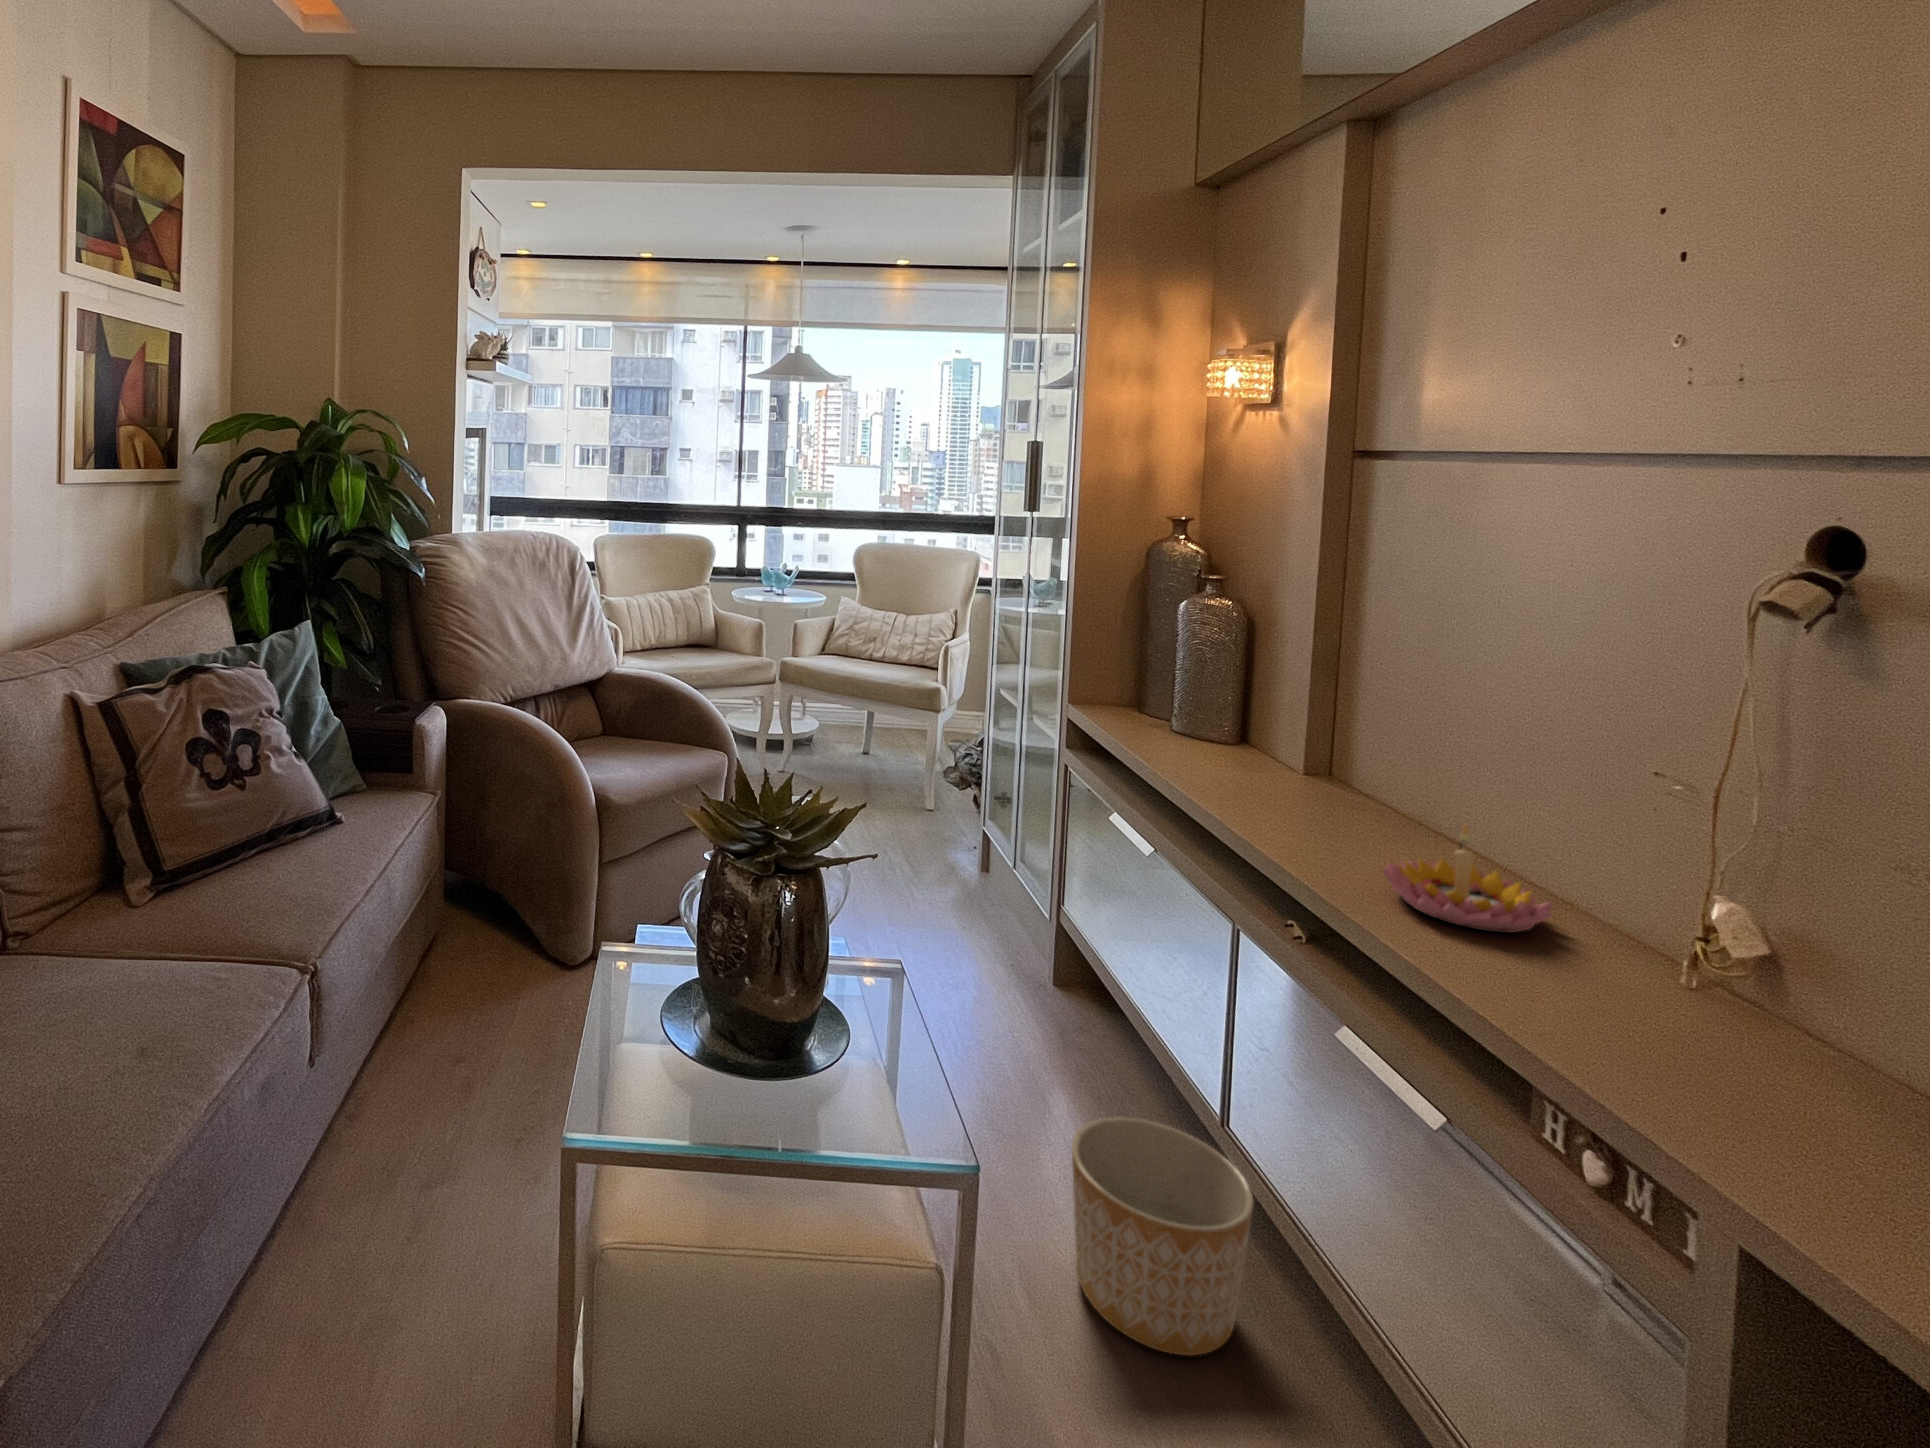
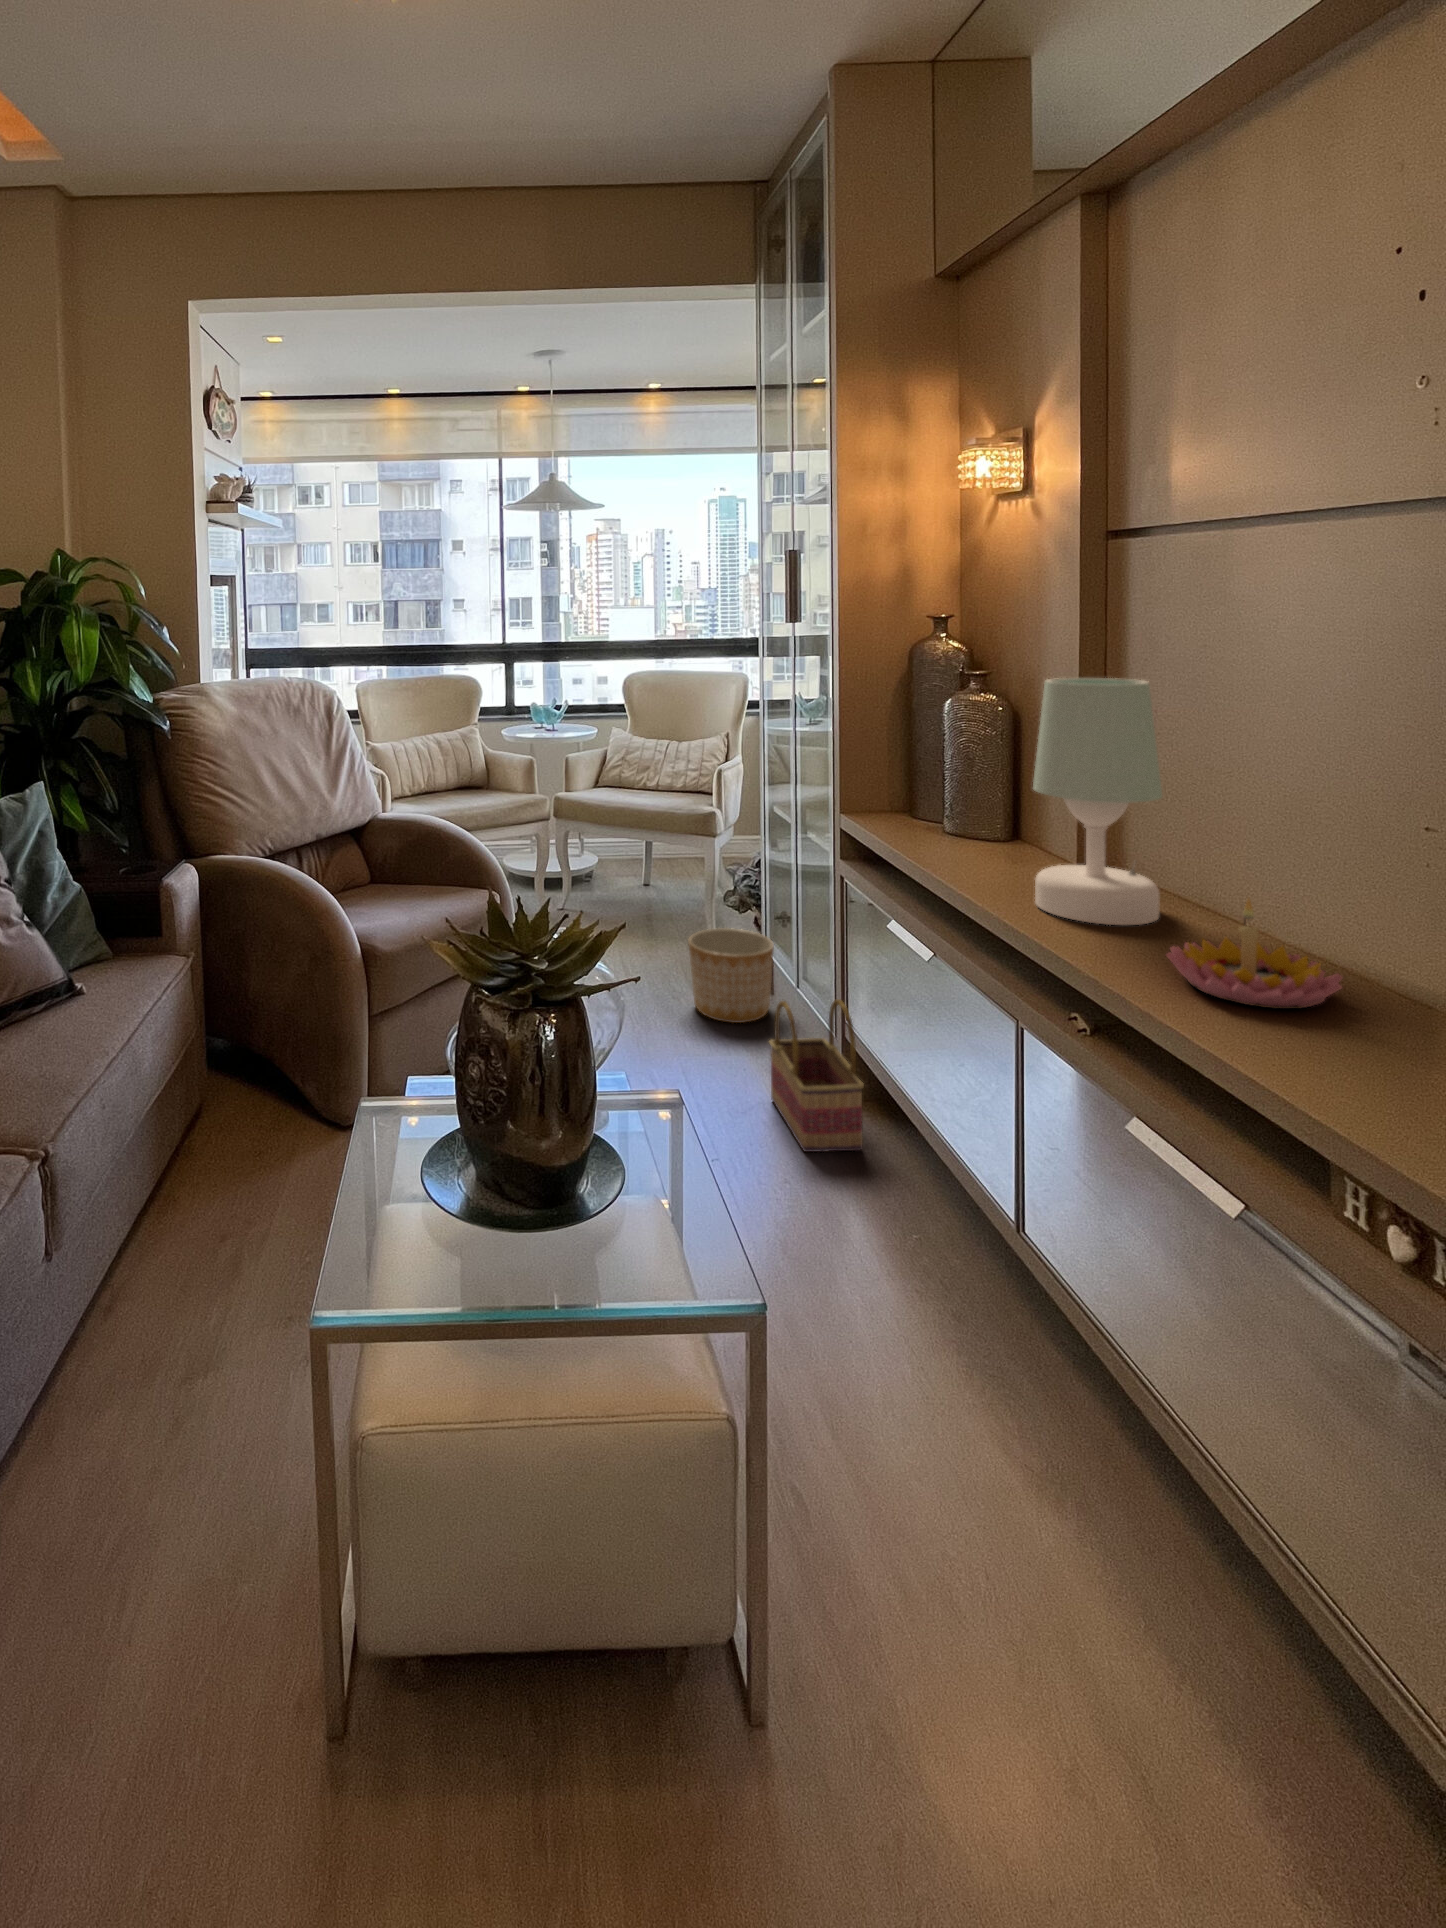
table lamp: none [1259,593,1391,838] -> present [1033,678,1162,925]
basket: none [985,882,1079,1034] -> present [769,999,864,1152]
planter: present [1072,1117,1253,1356] -> present [688,928,774,1023]

